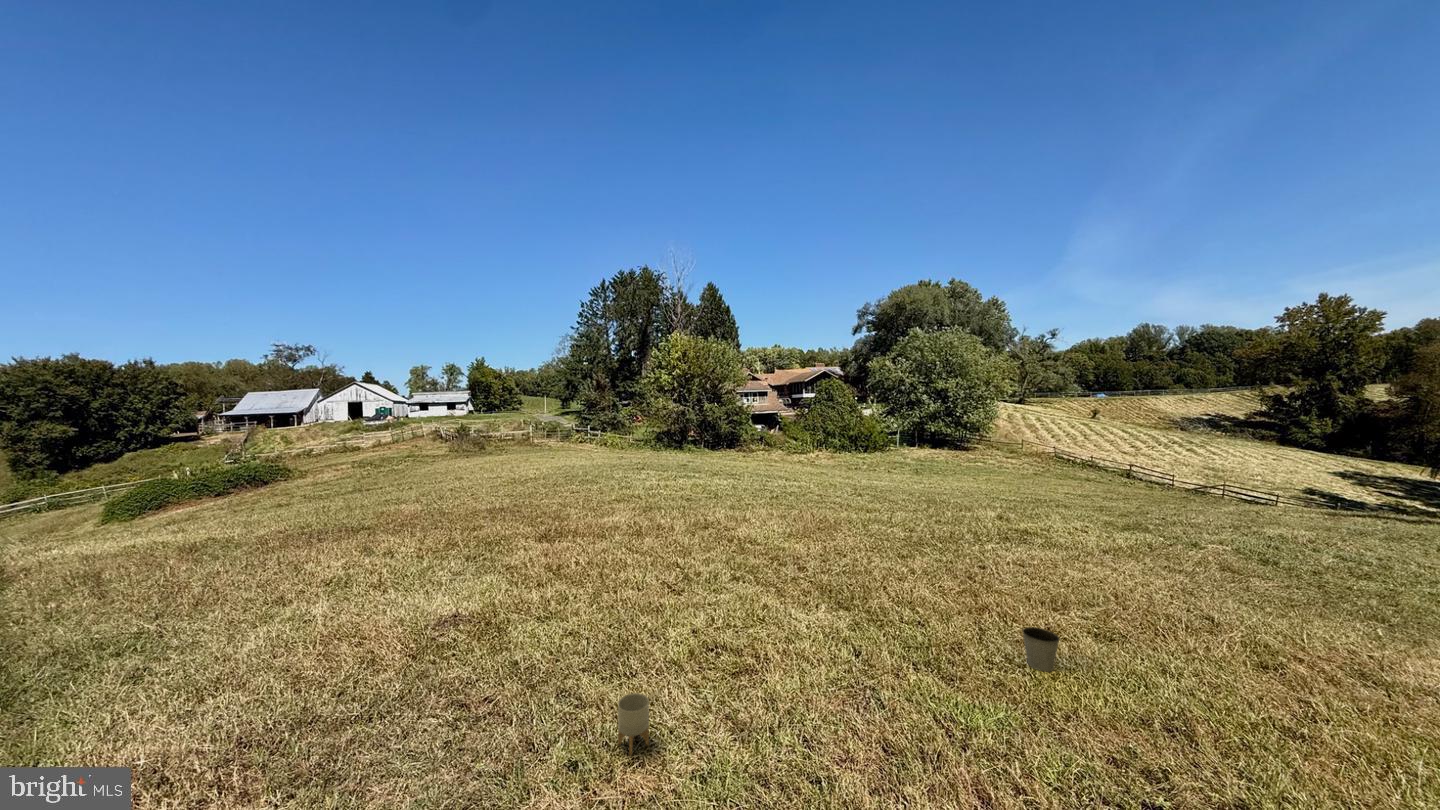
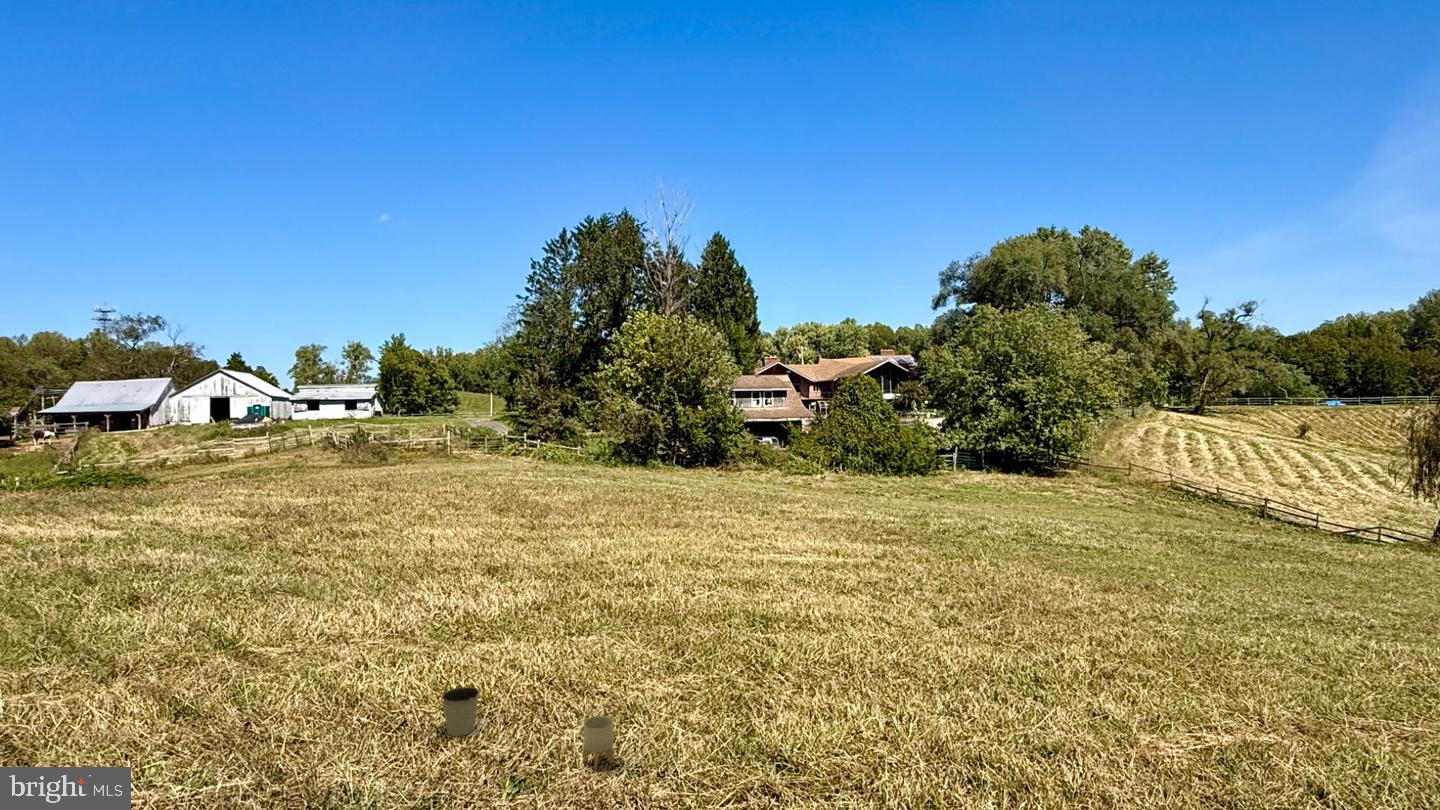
bucket: present [1022,627,1060,672] -> present [442,687,479,736]

